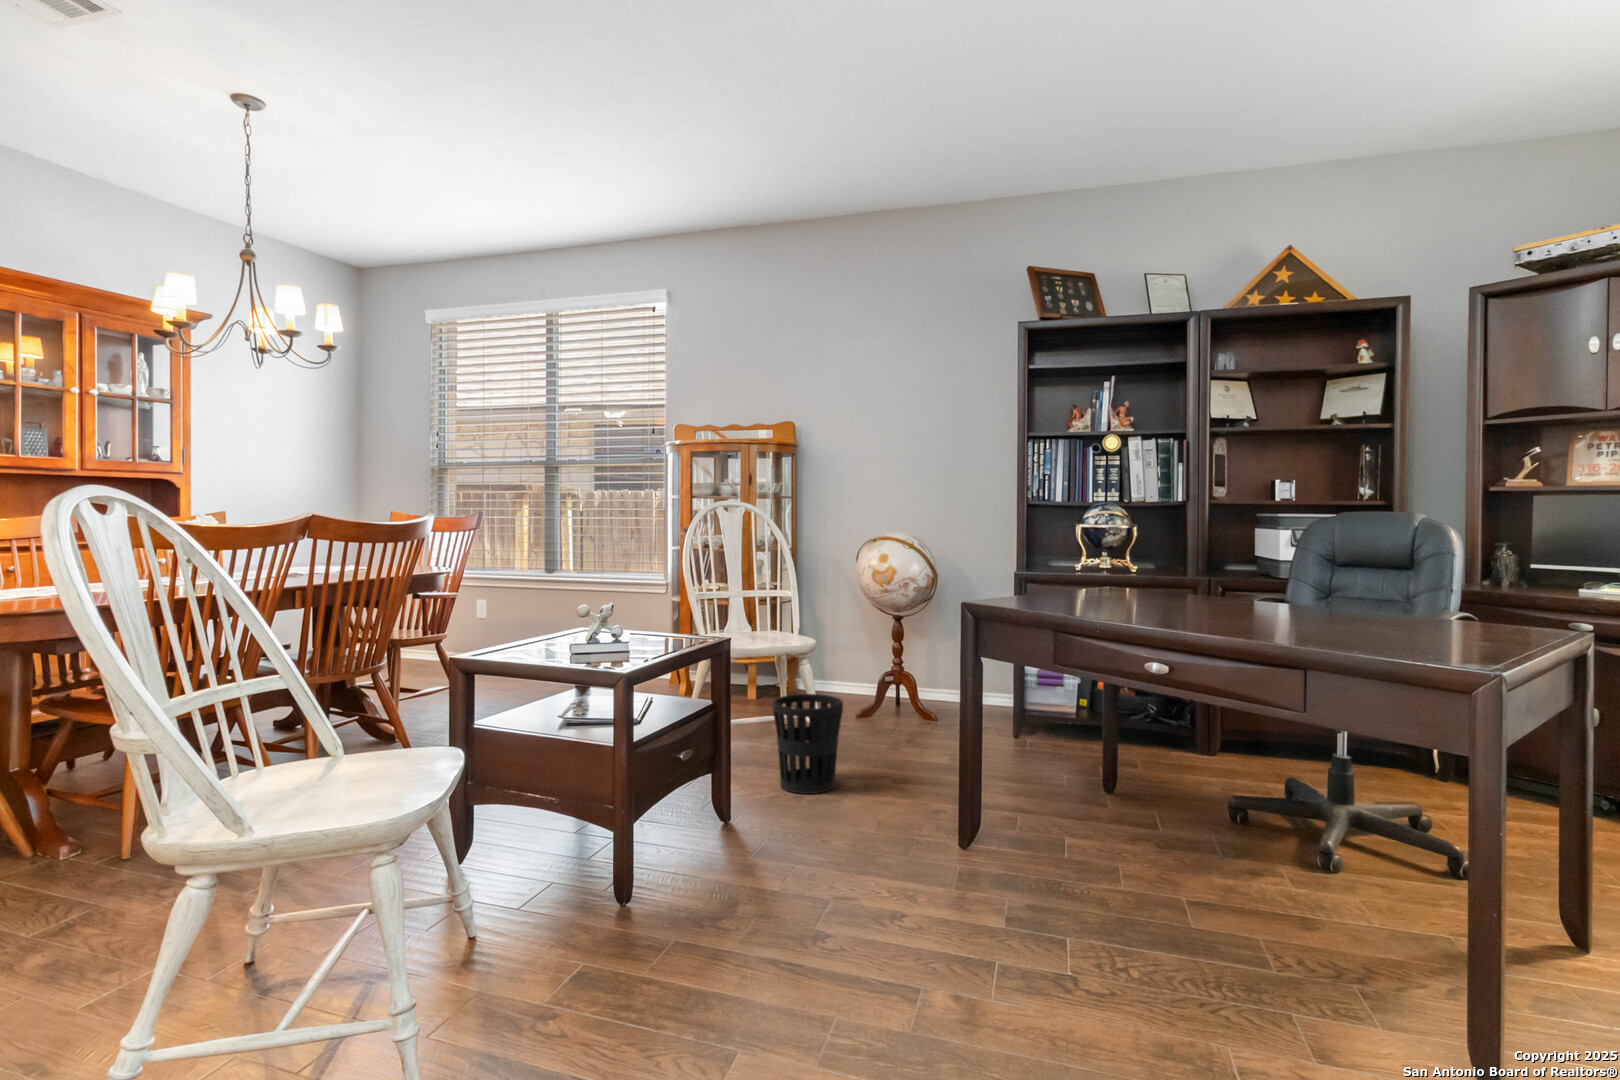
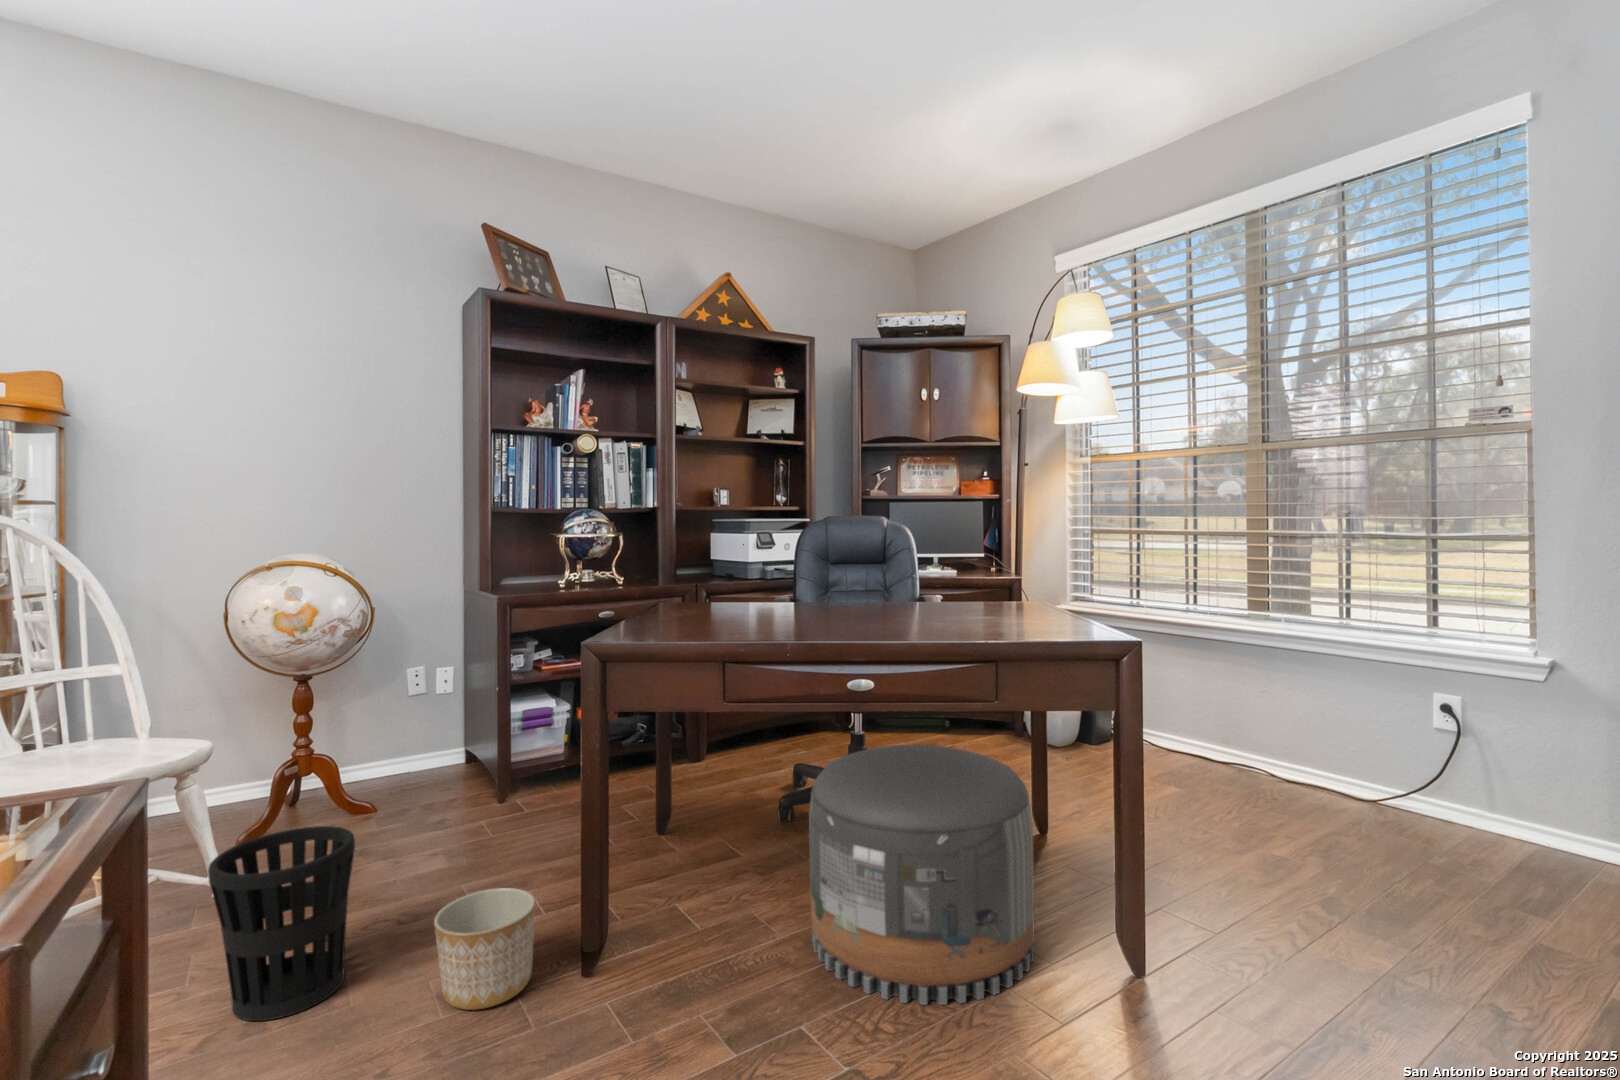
pouf: none [1090,736,1325,974] -> present [809,745,1035,1005]
planter: none [856,758,918,827] -> present [434,888,535,1010]

